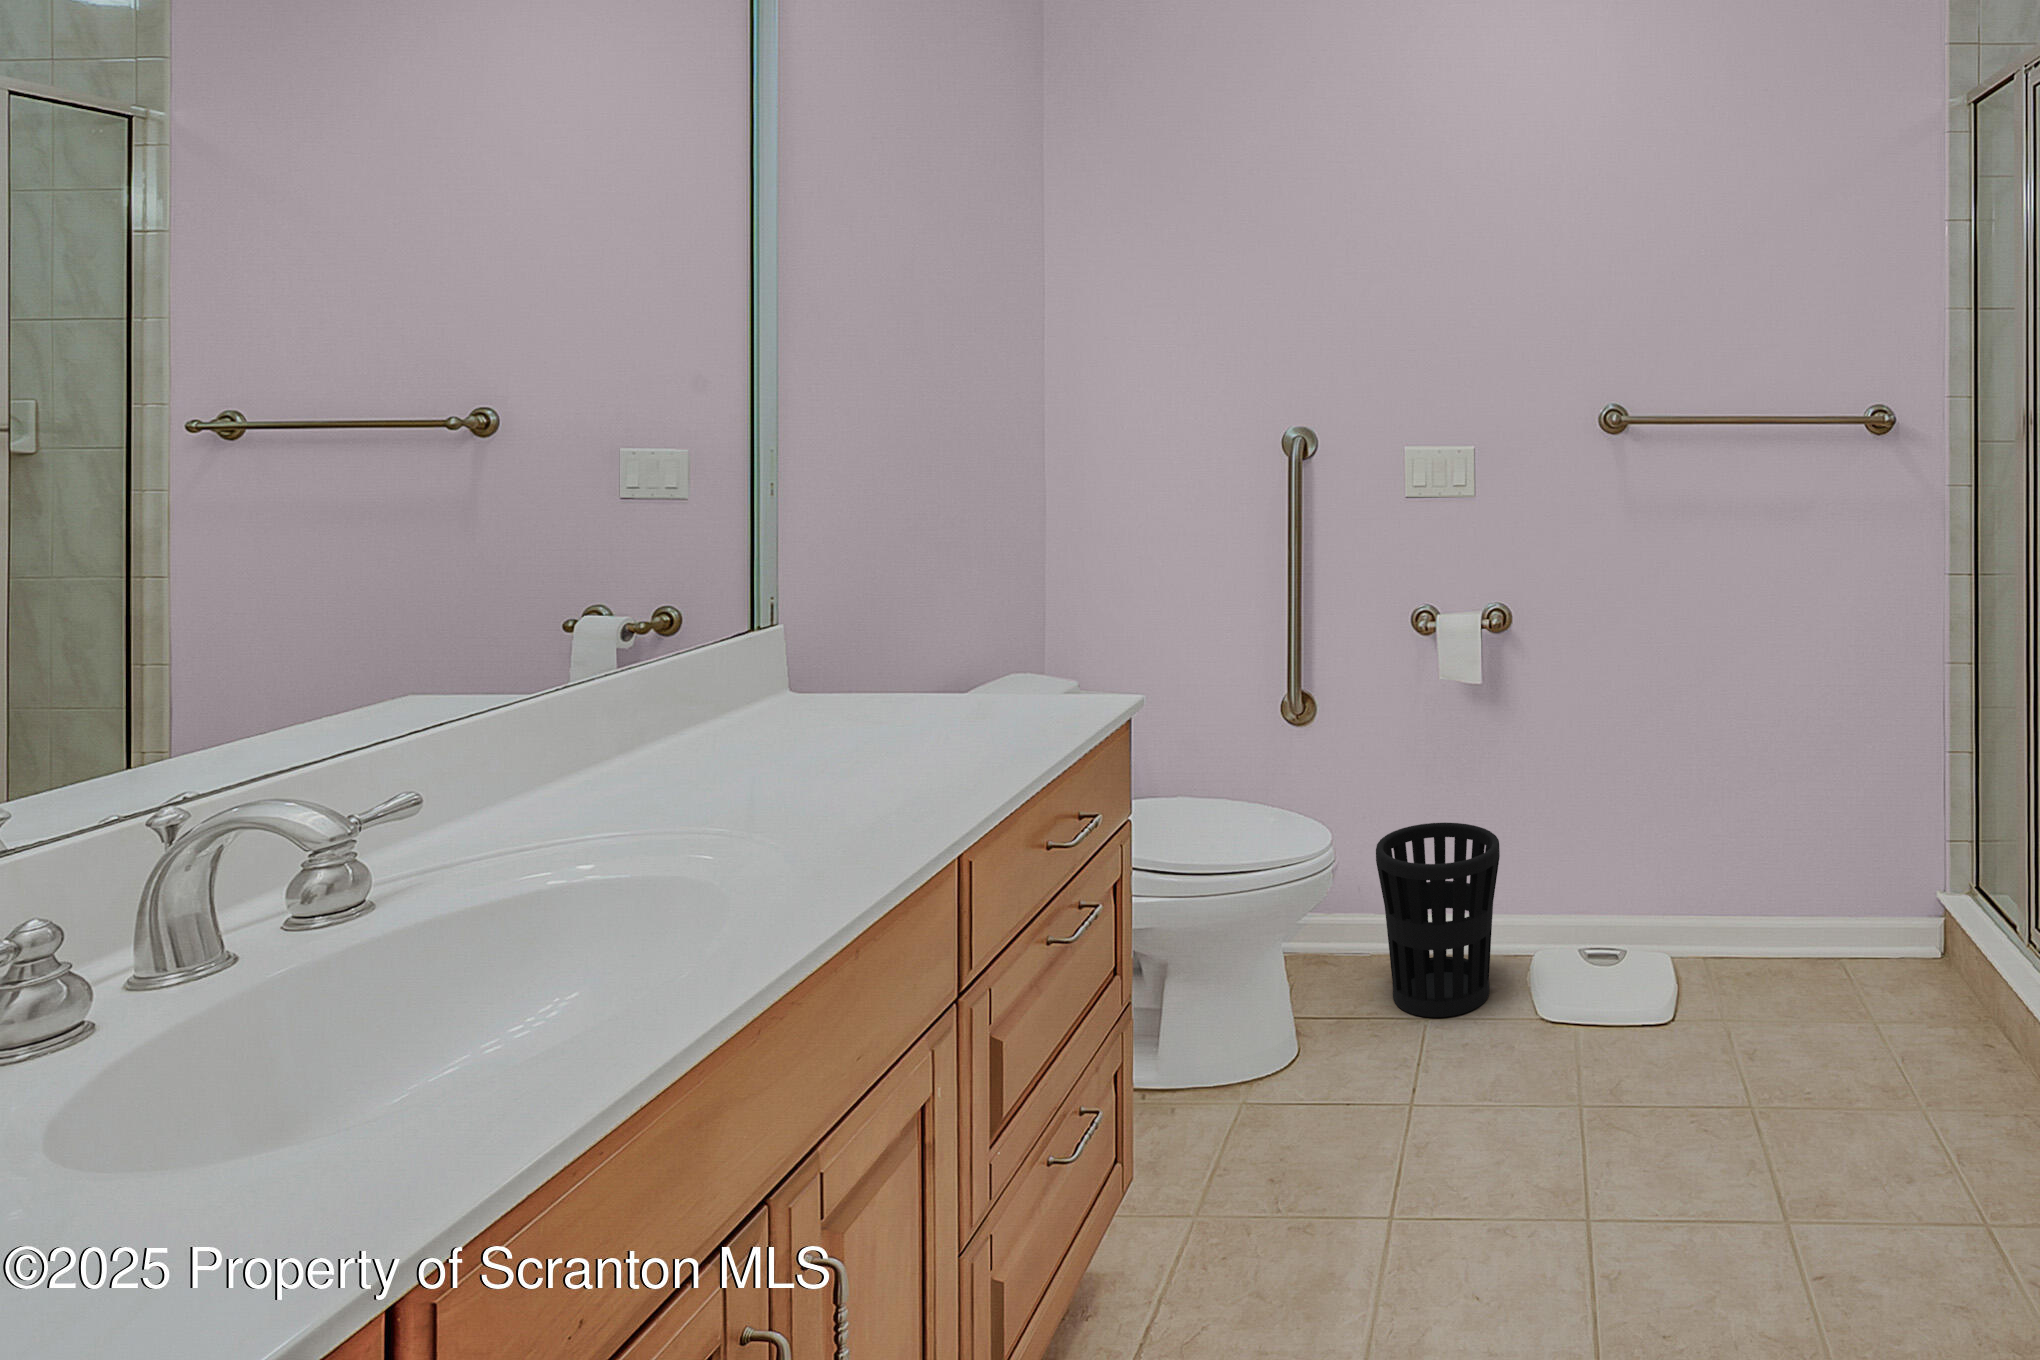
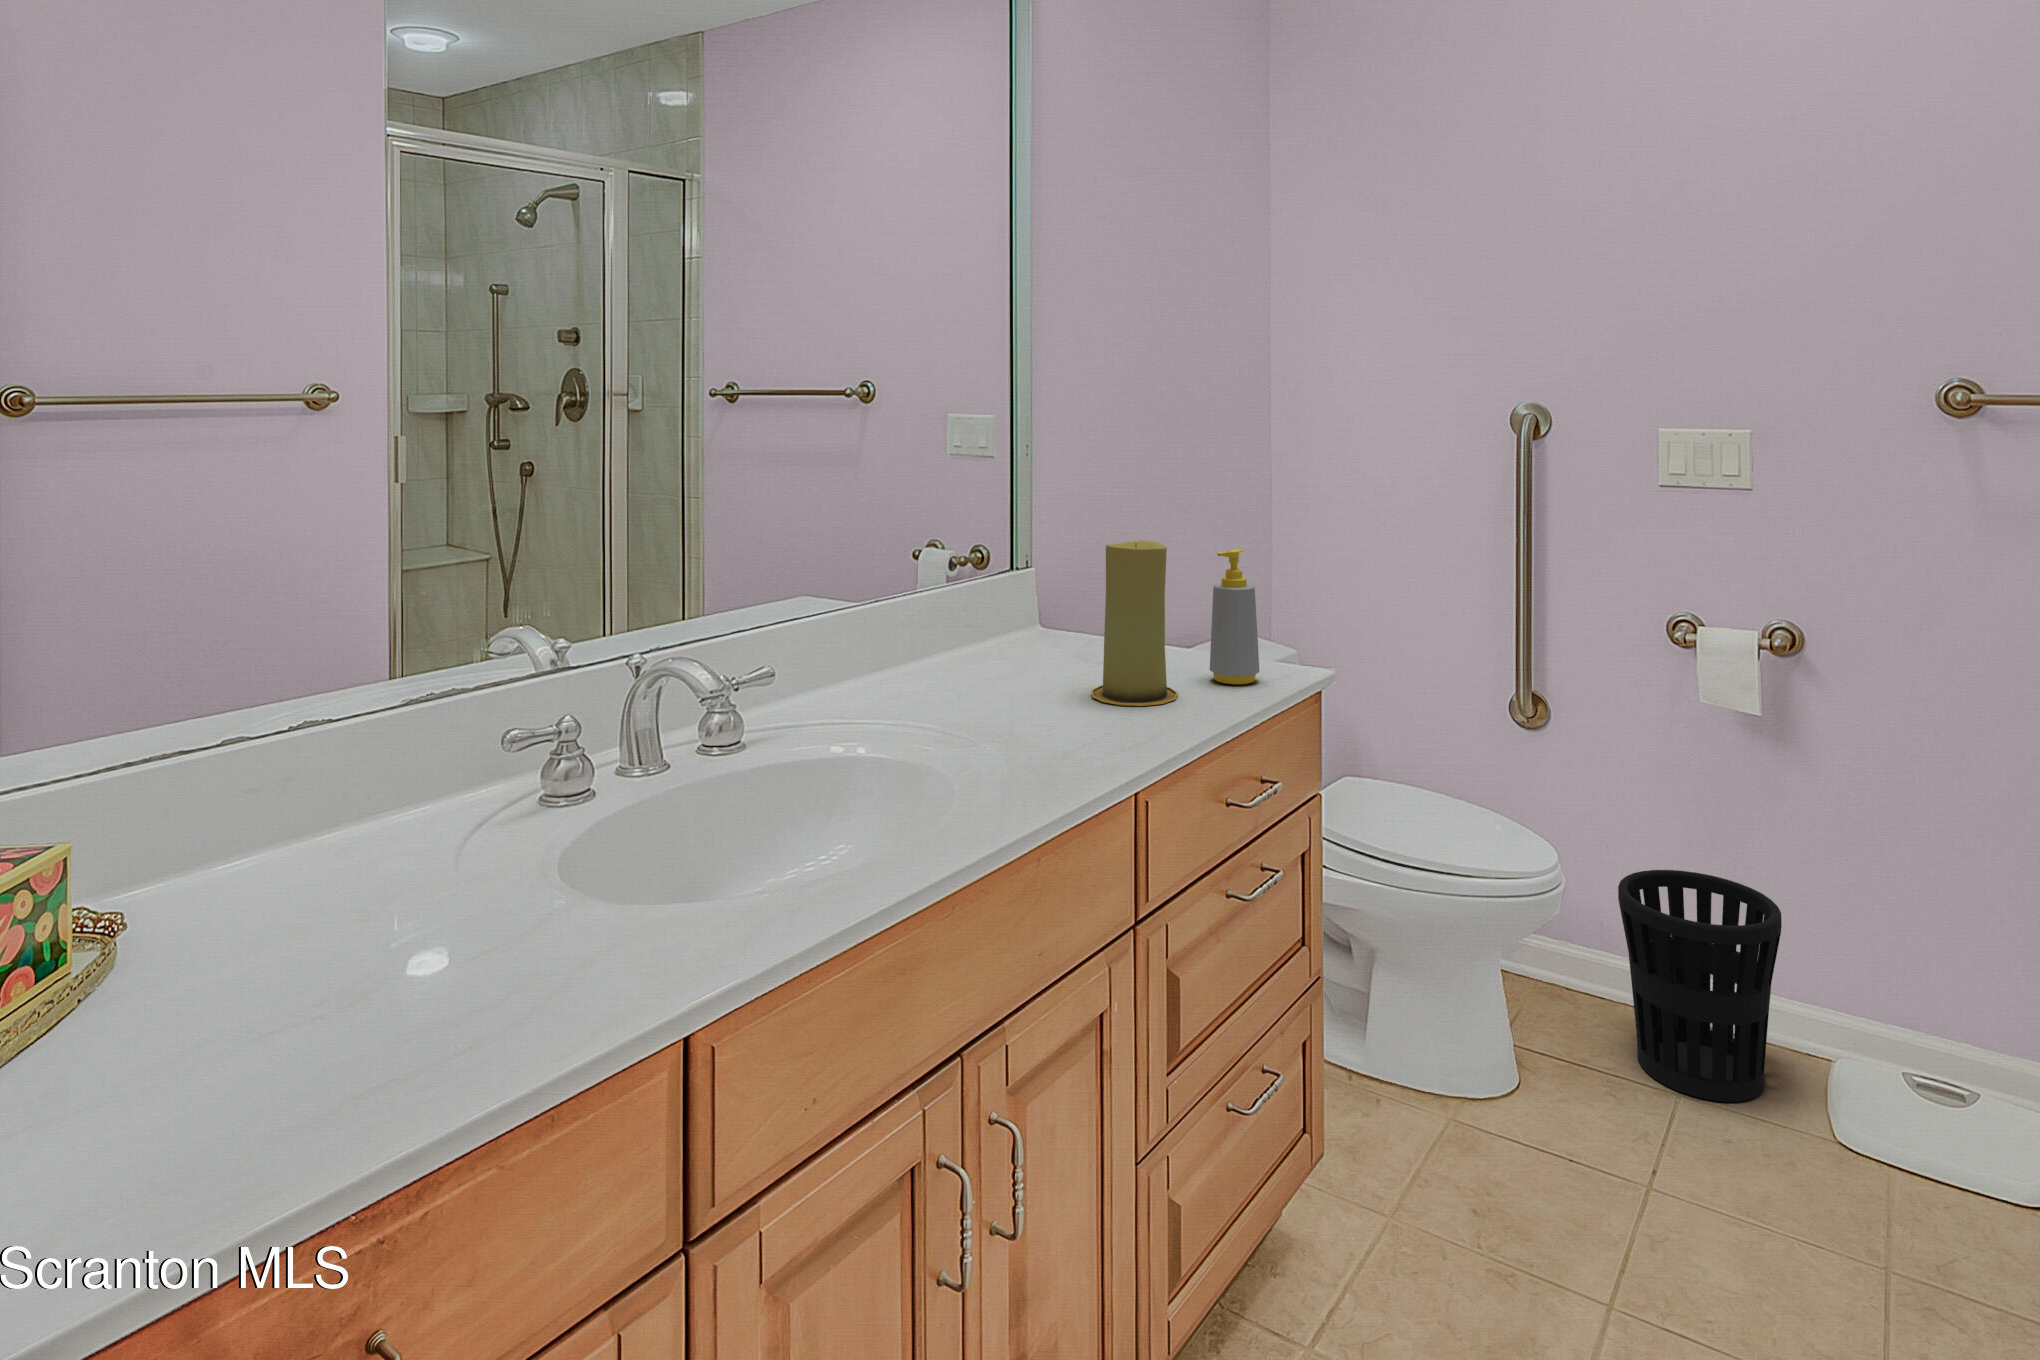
candle: none [878,574,983,760] -> present [1091,540,1178,706]
soap bottle: none [1013,575,1069,718] -> present [1210,549,1259,684]

